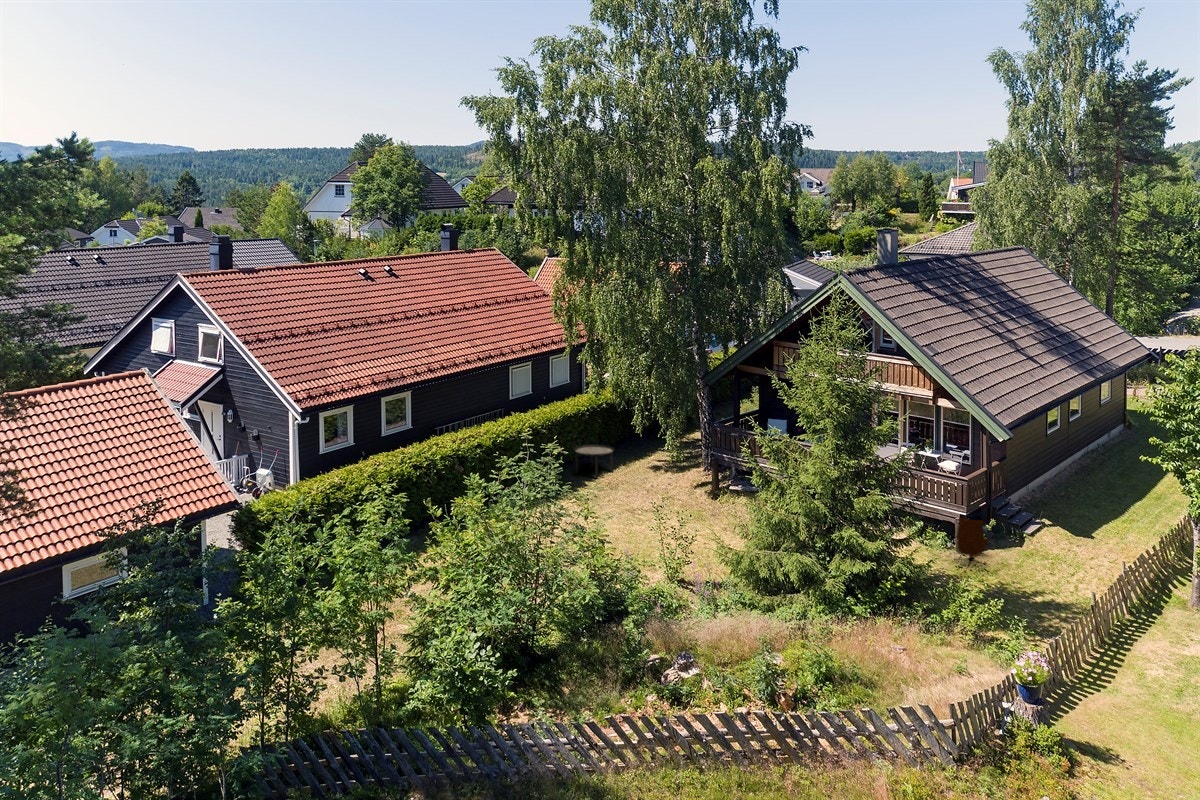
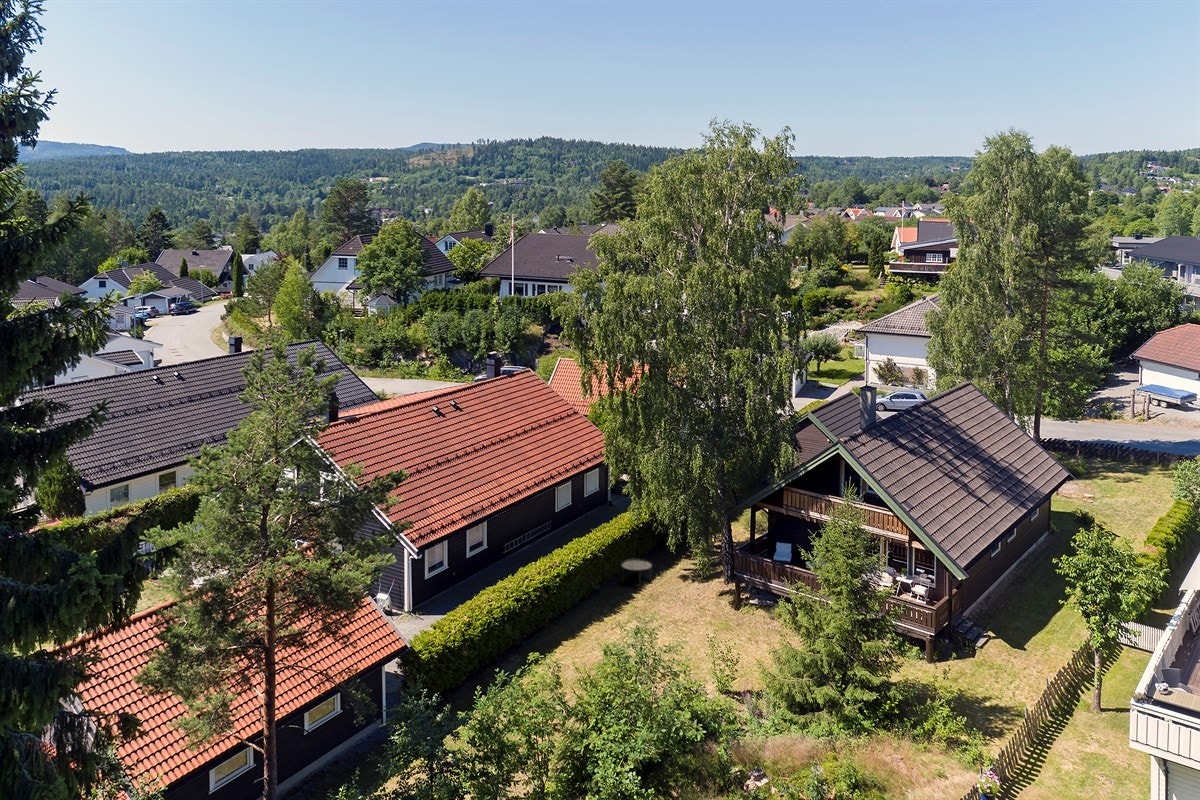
lounge chair: present [956,517,989,567] -> none [926,640,952,677]

